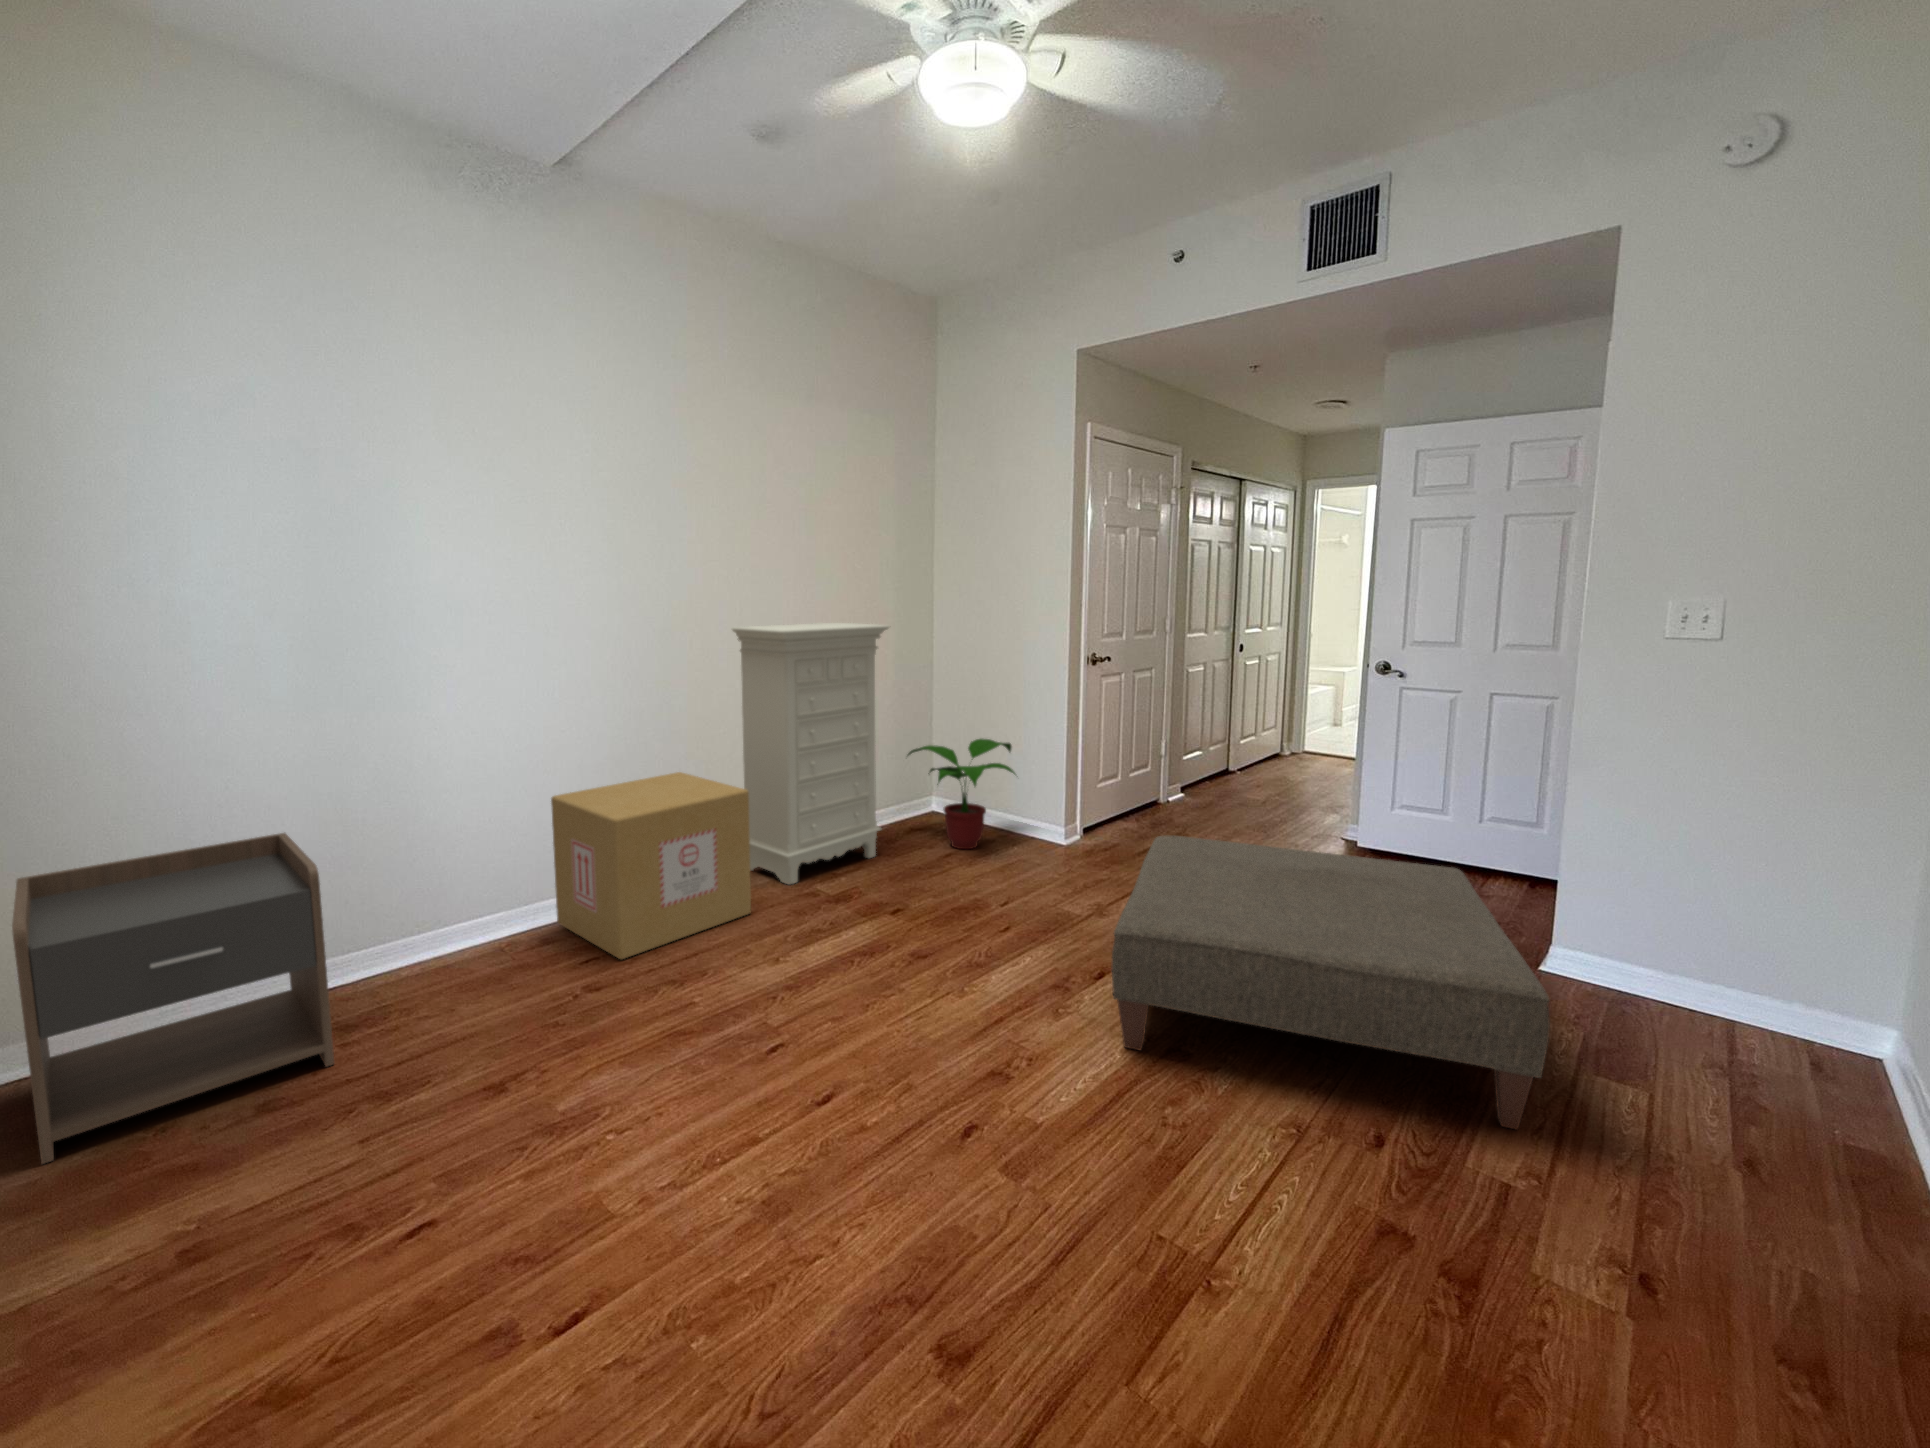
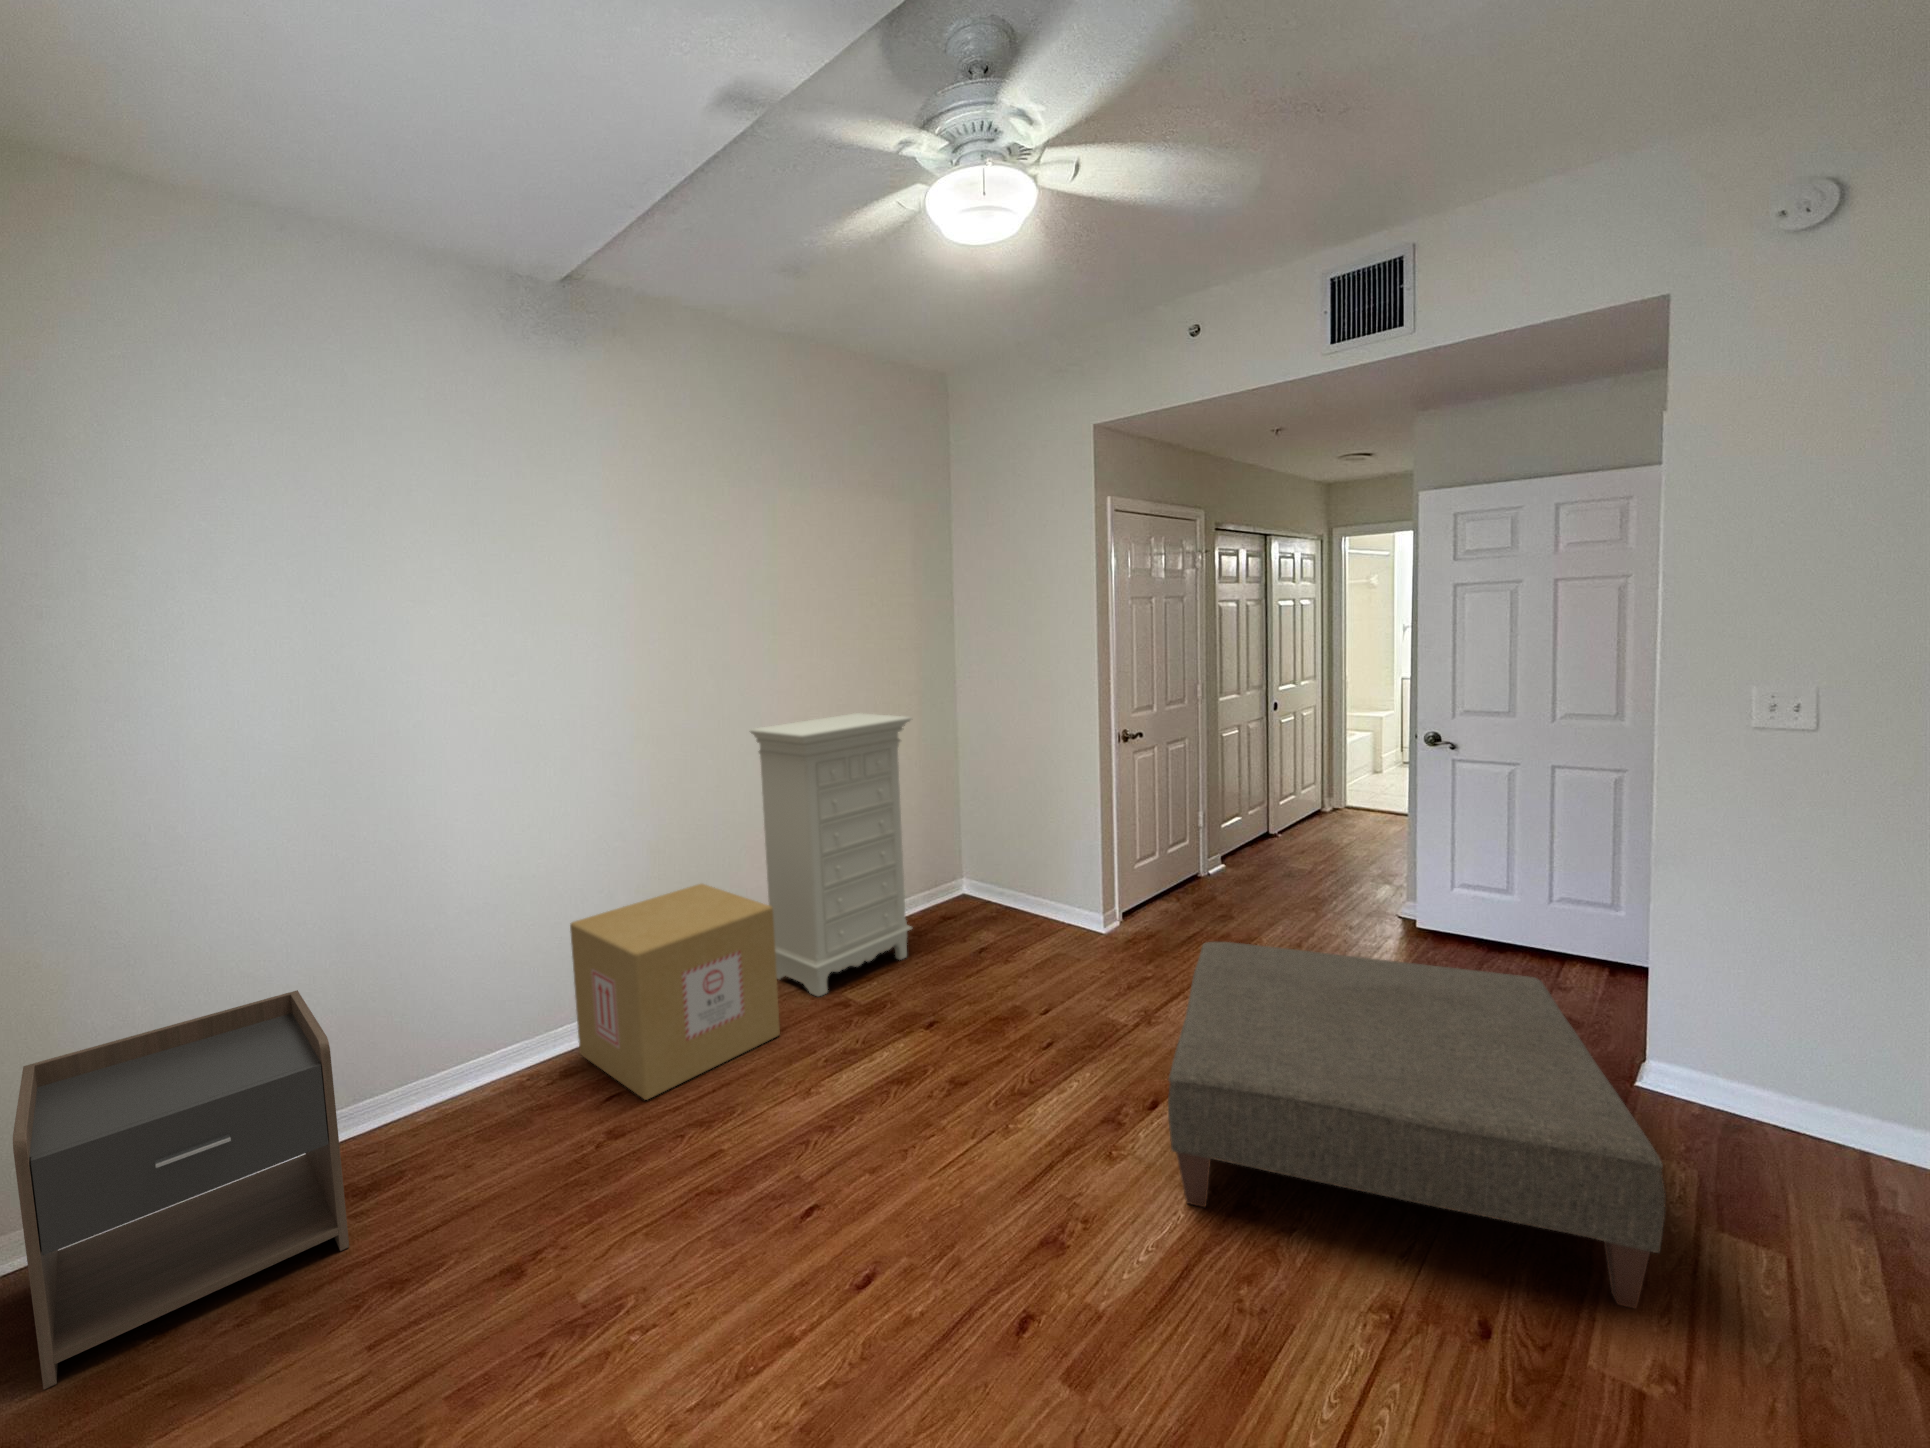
potted plant: present [908,739,1015,849] -> none [934,825,1053,945]

